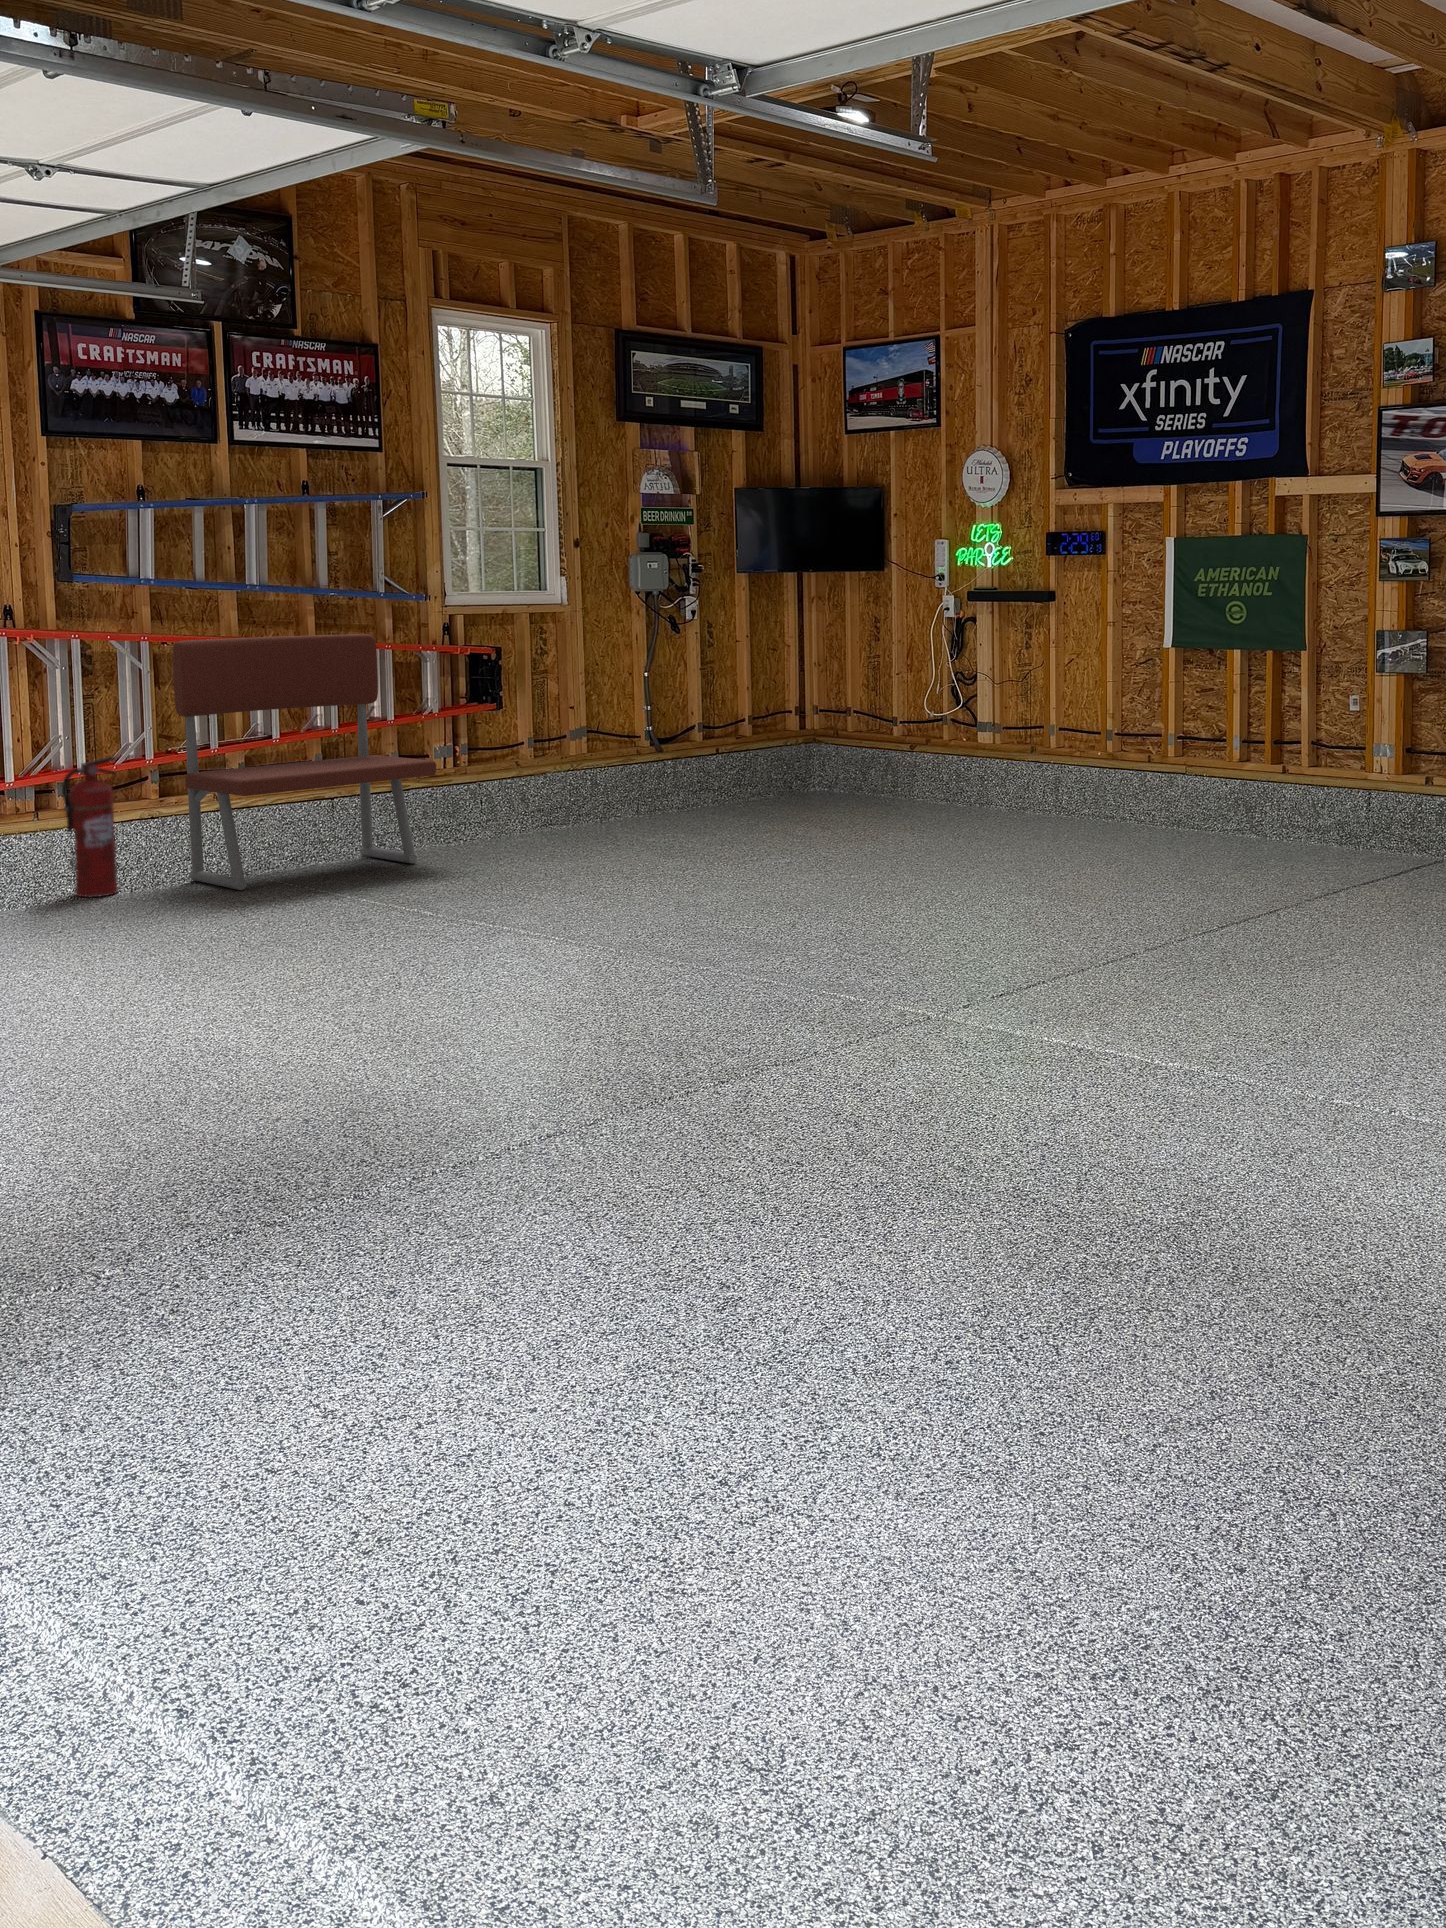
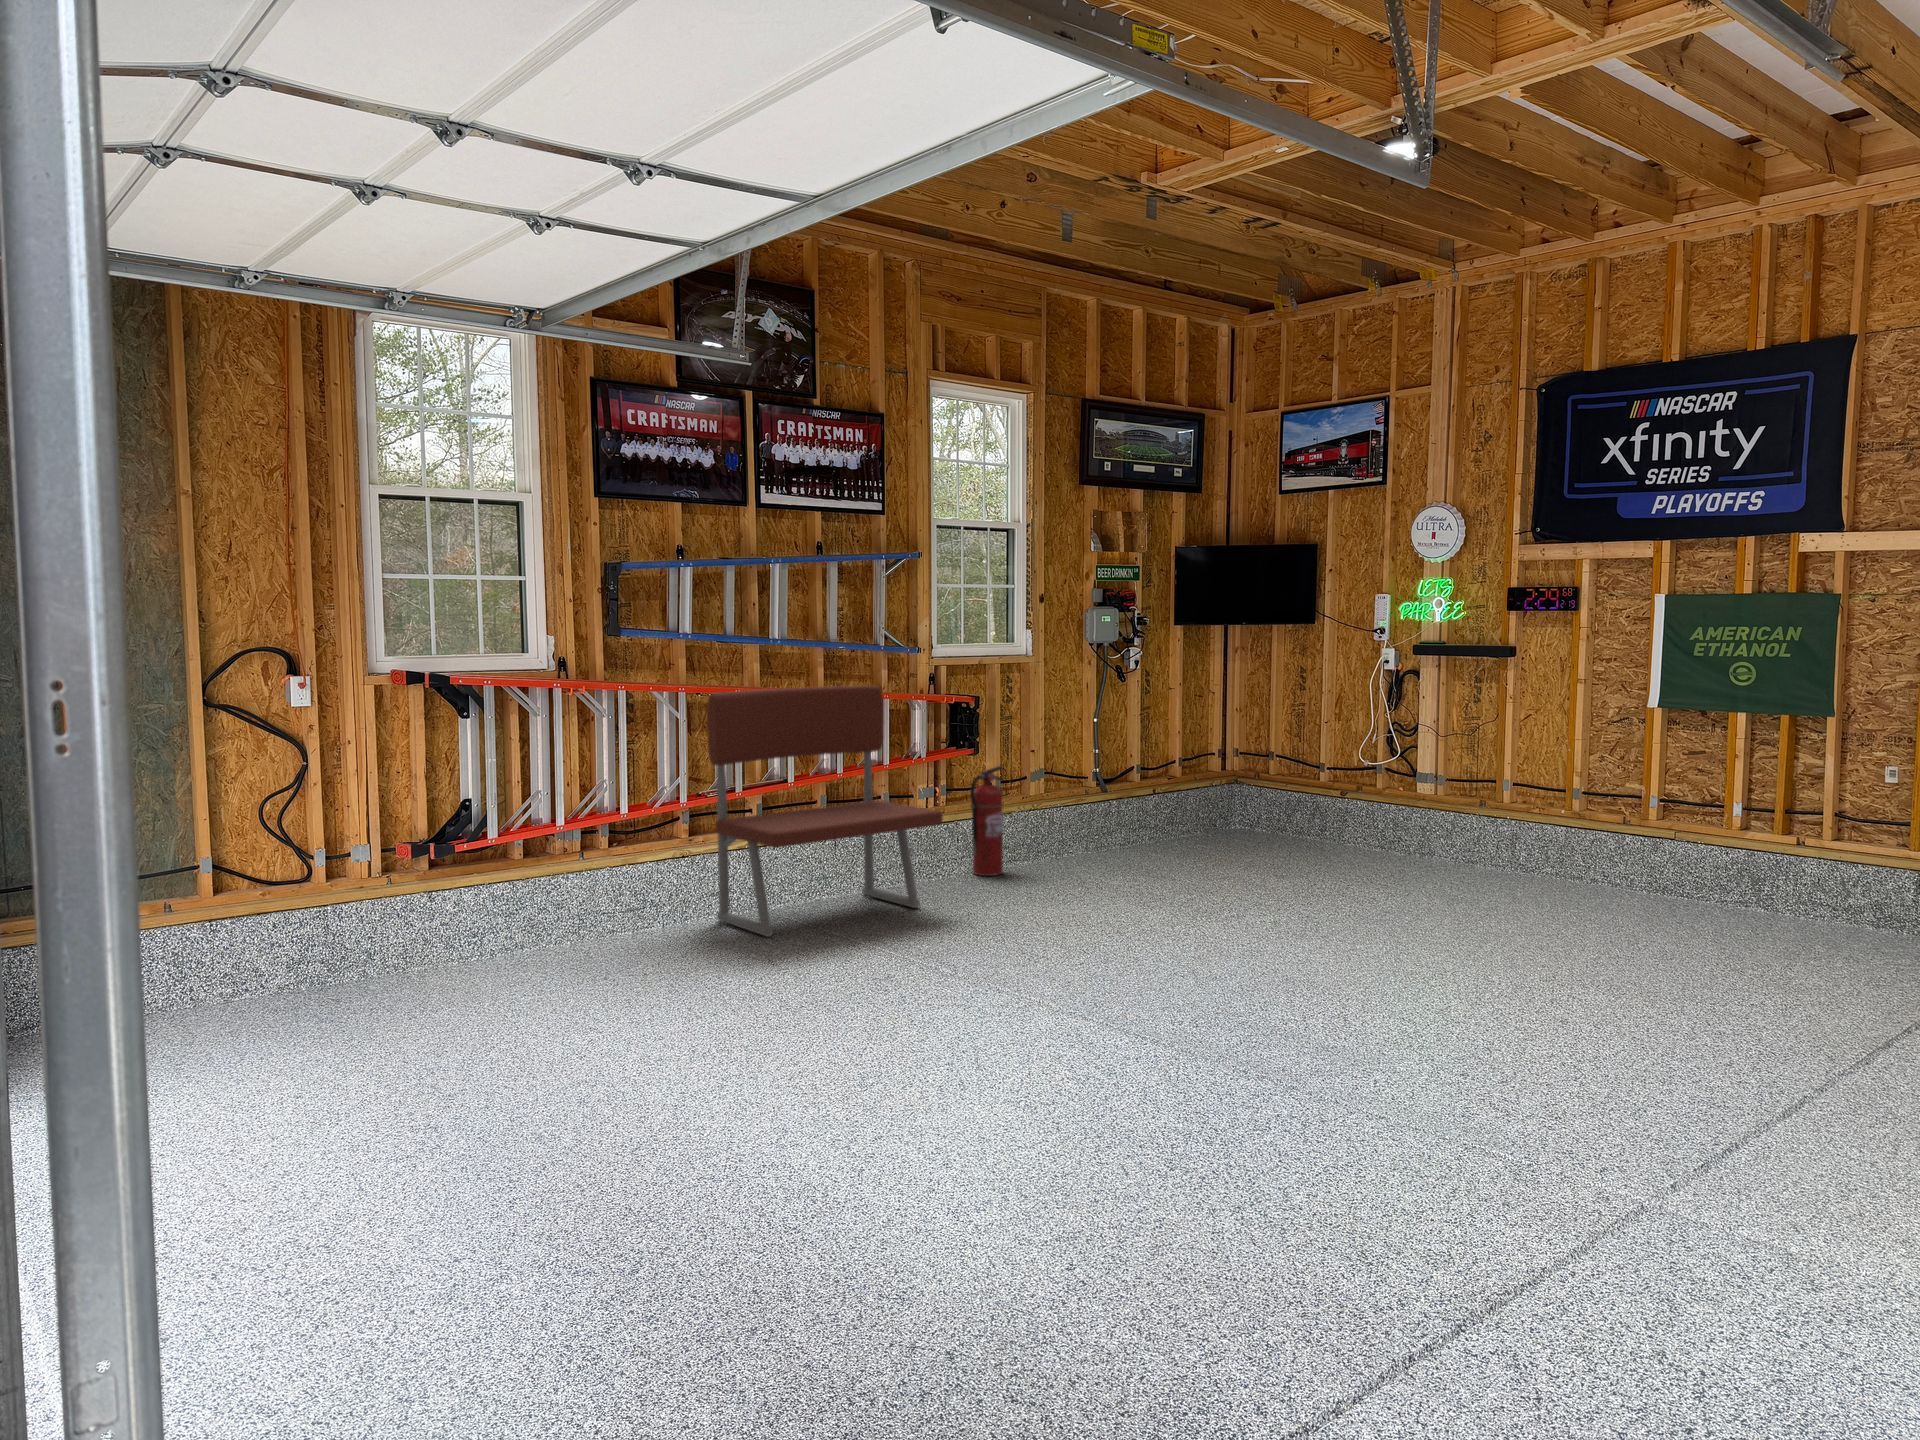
fire extinguisher: present [62,756,118,897] -> present [970,766,1003,876]

